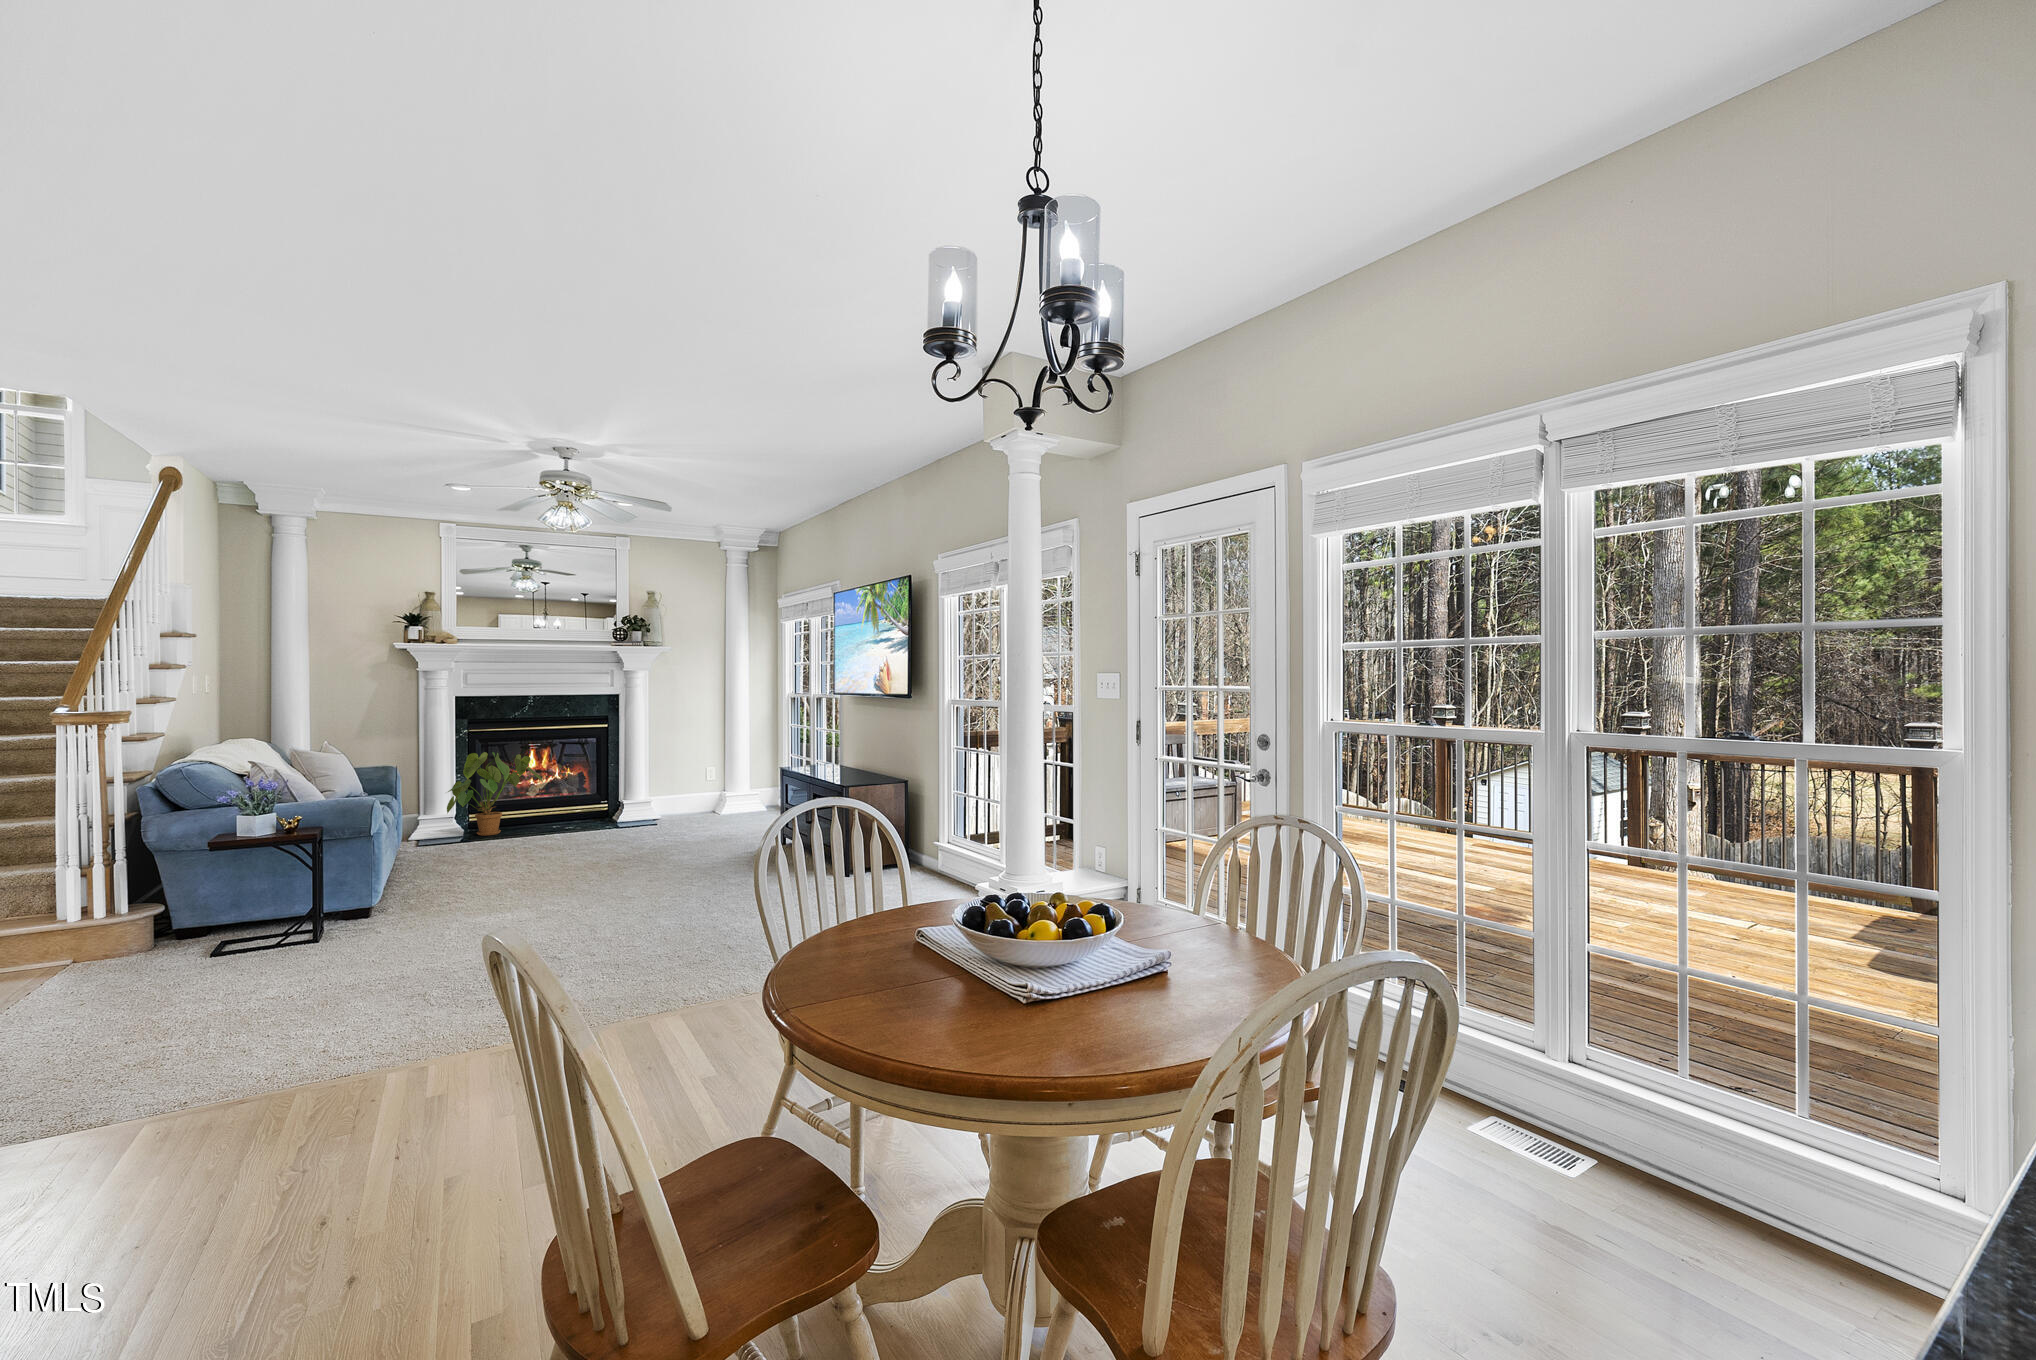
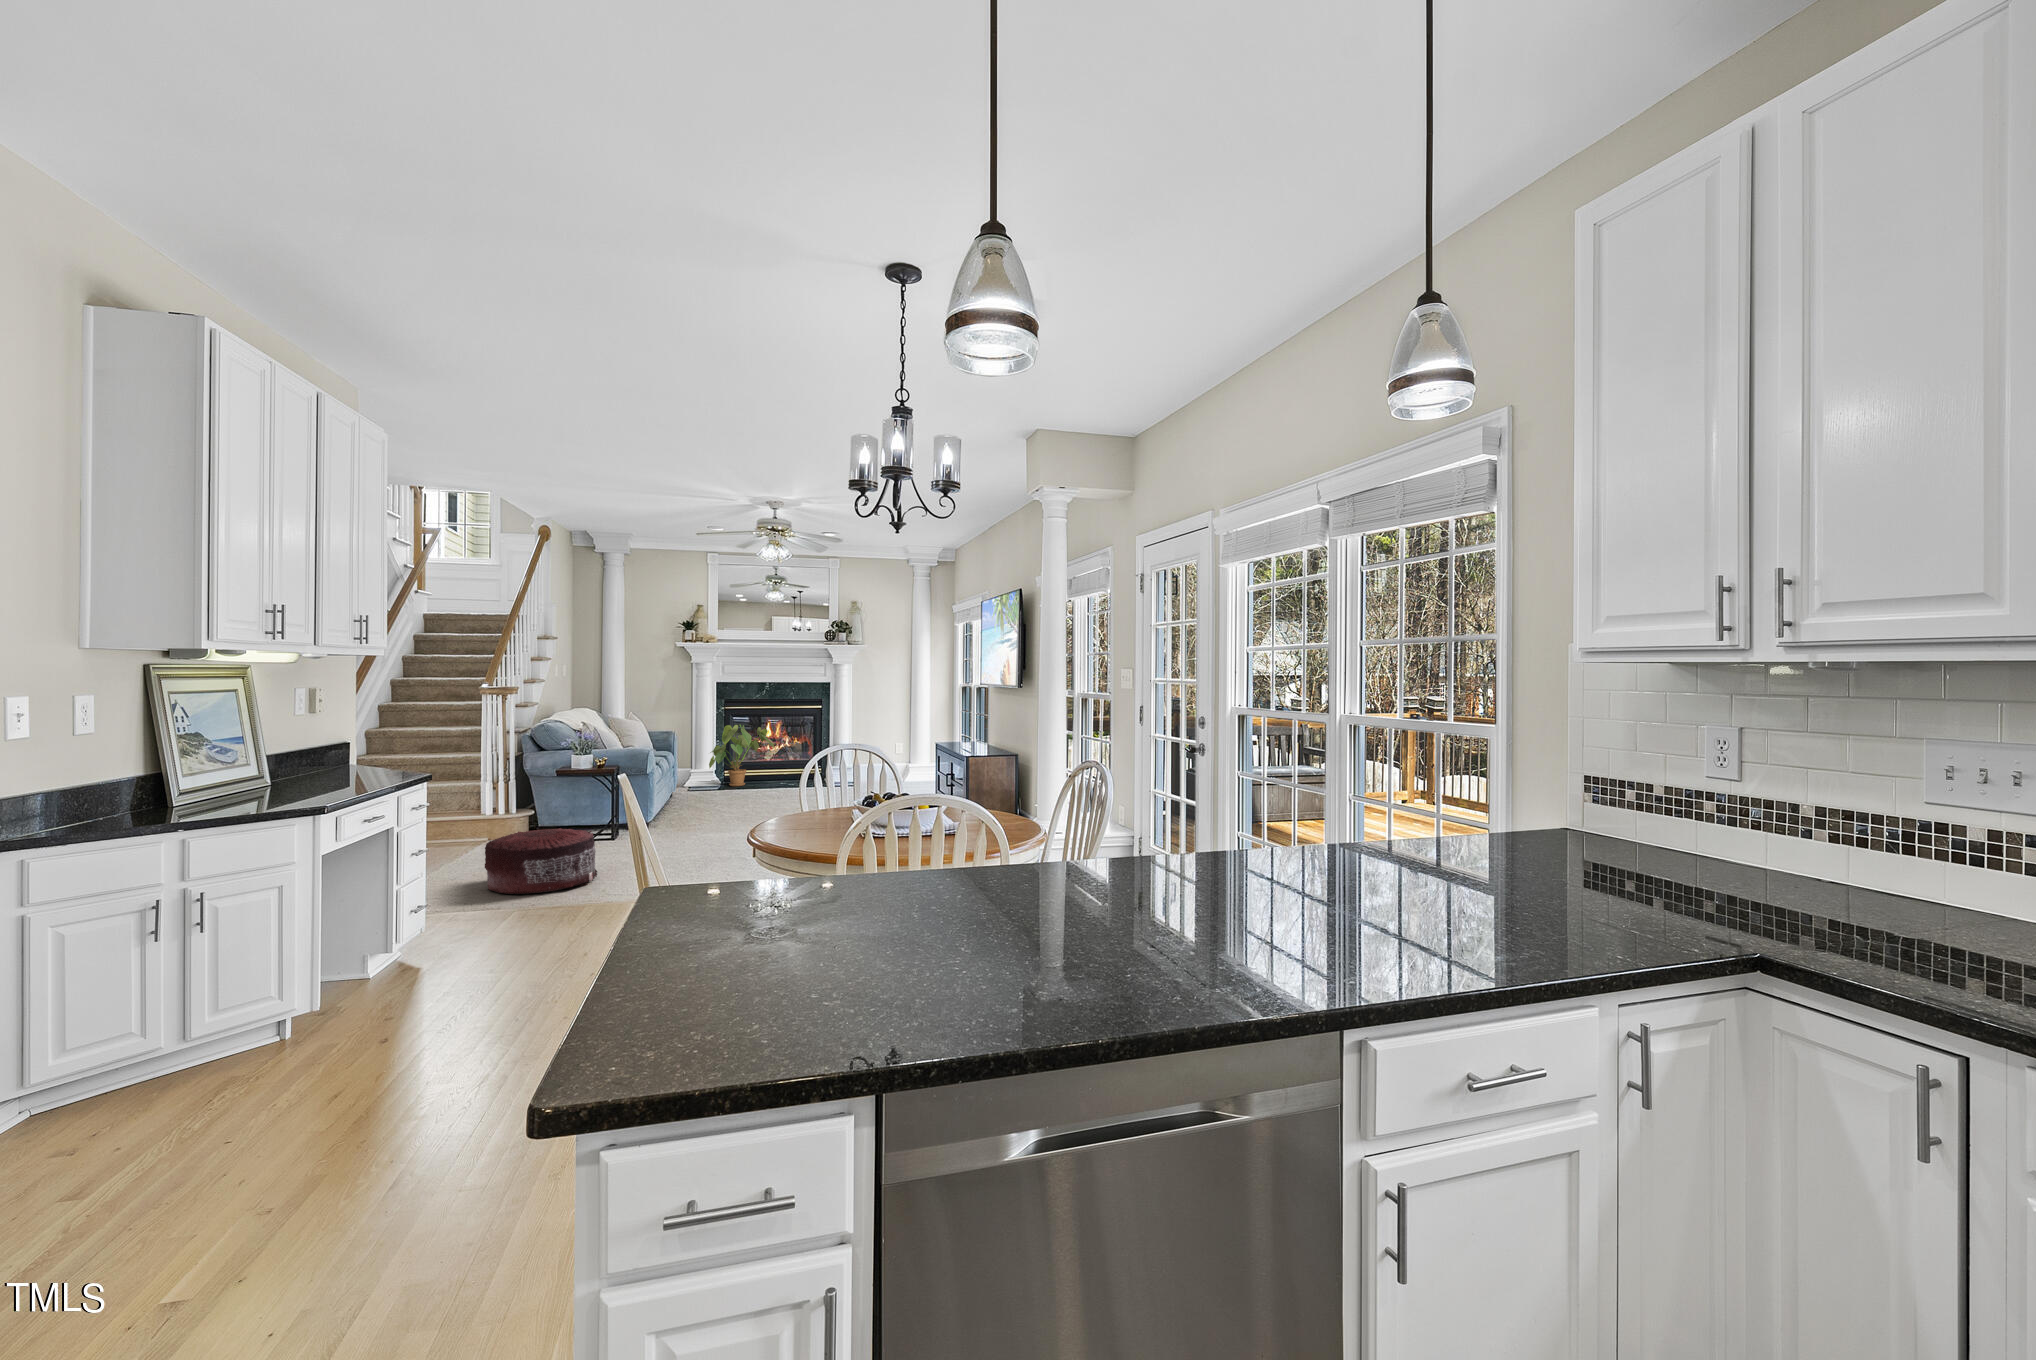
pouf: none [64,953,303,1097] -> present [485,828,597,894]

